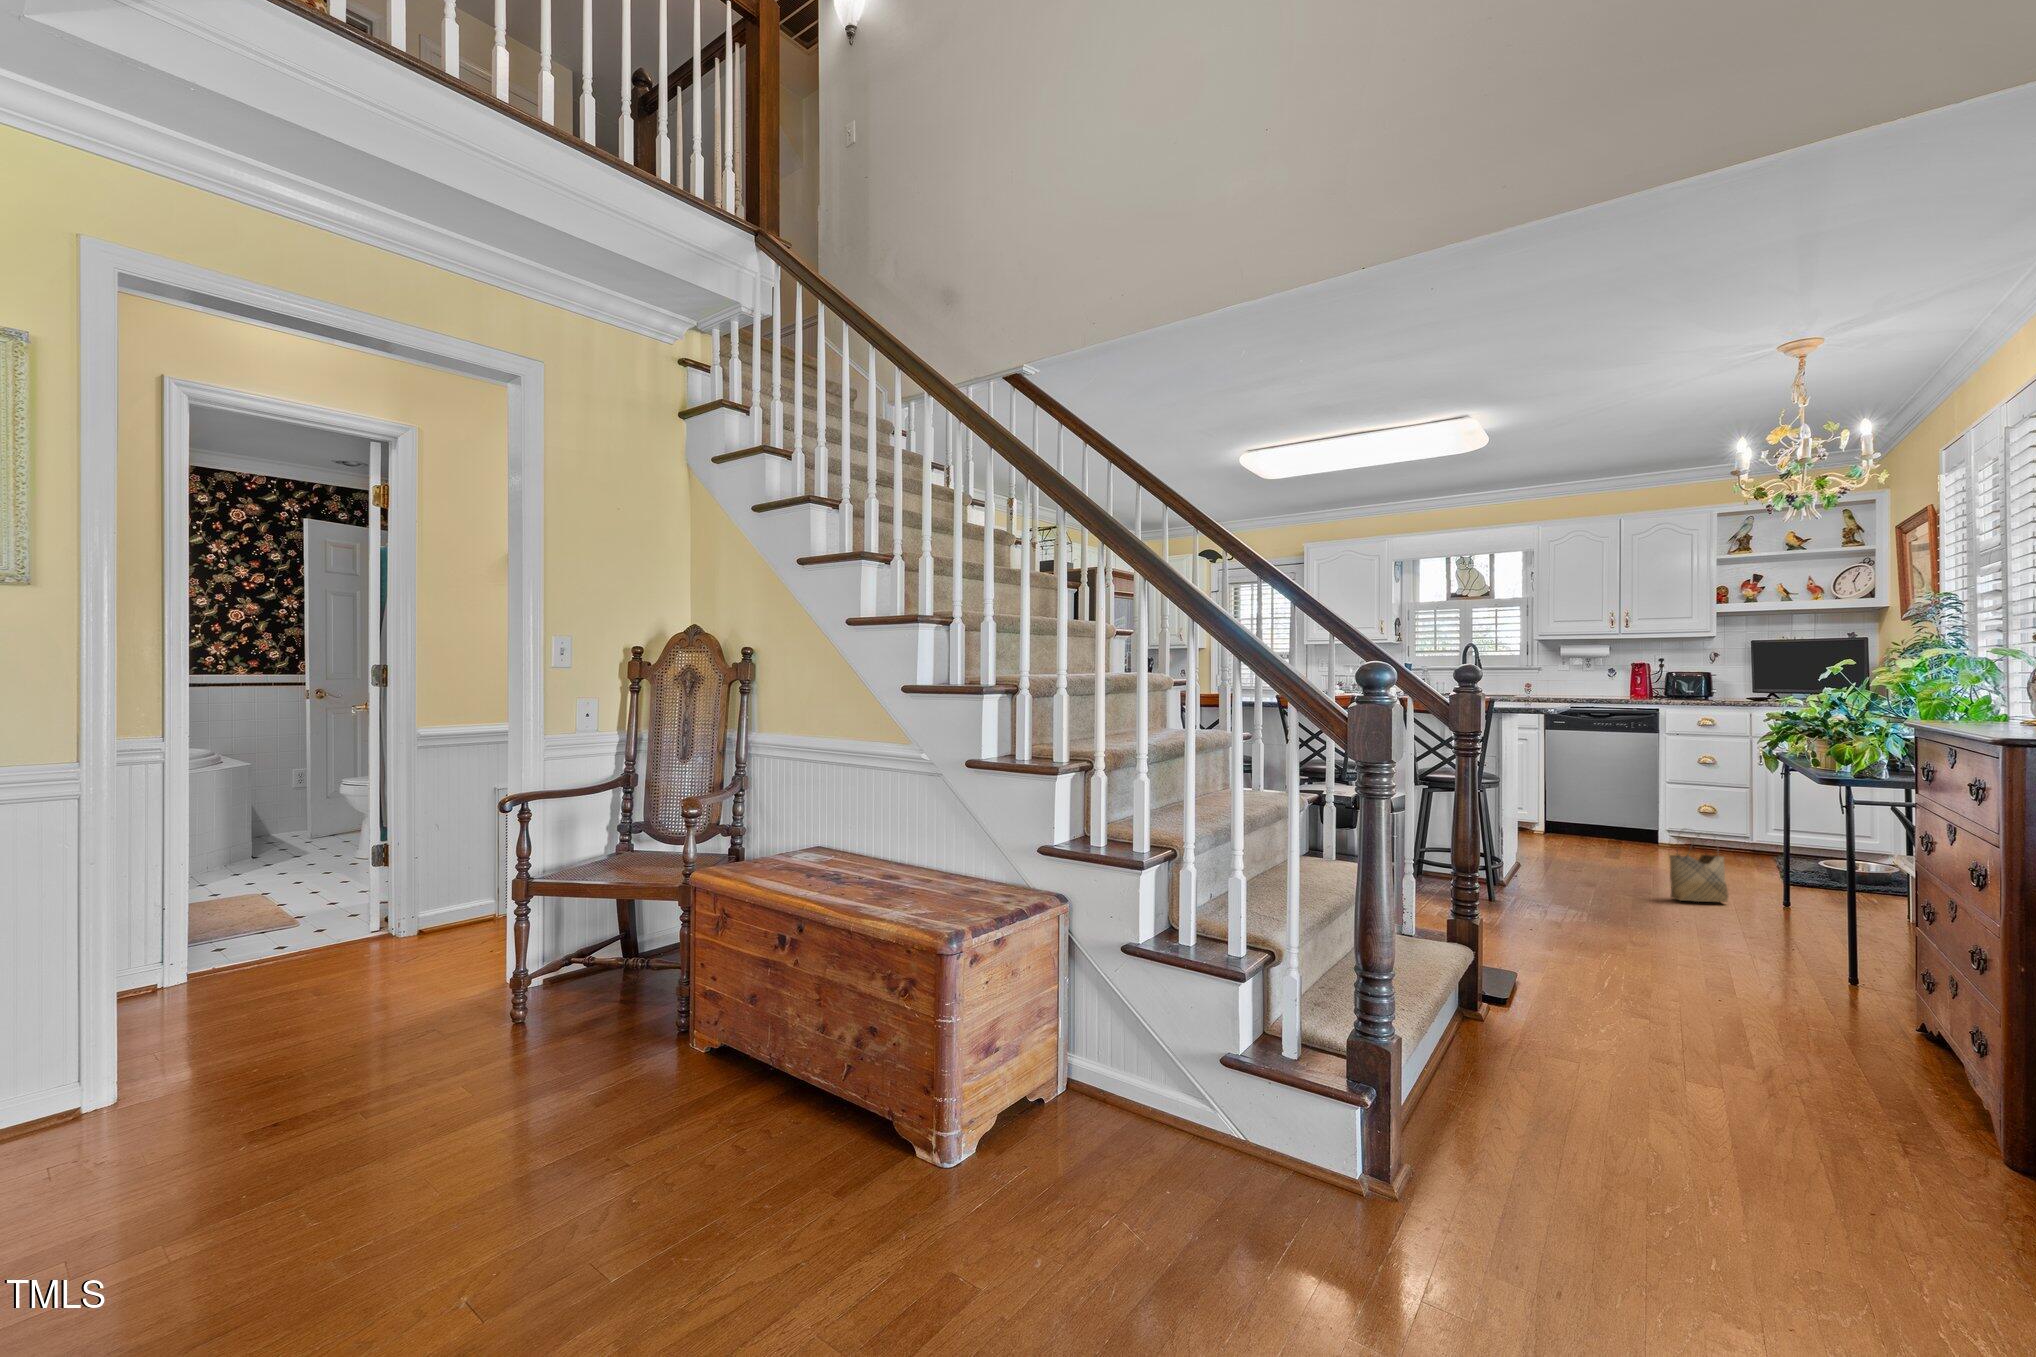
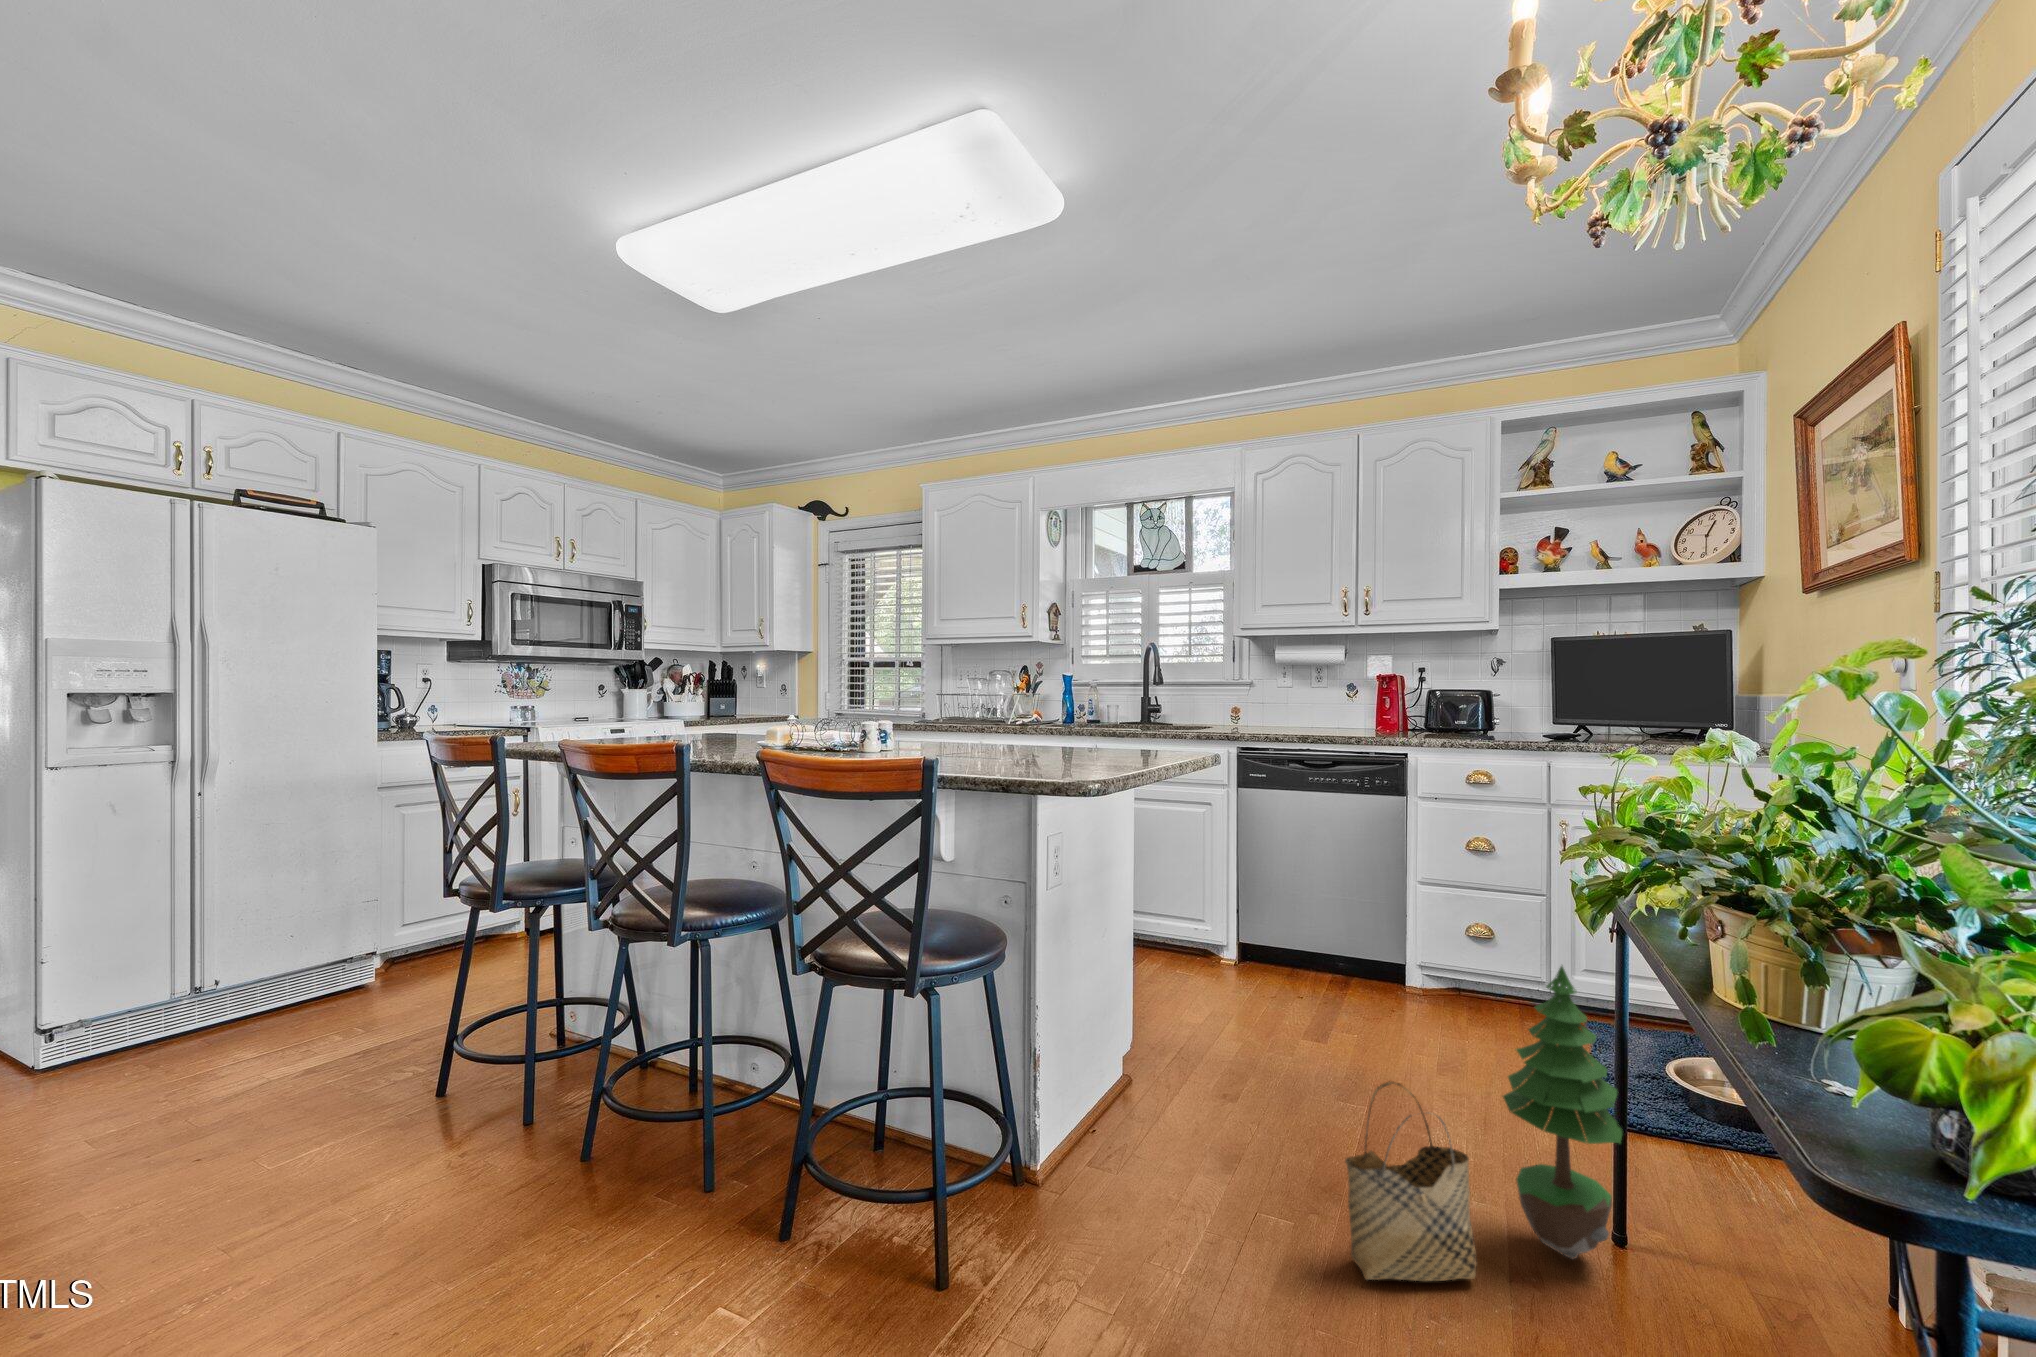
potted tree: none [1737,778,1795,901] -> present [1503,966,1622,1259]

